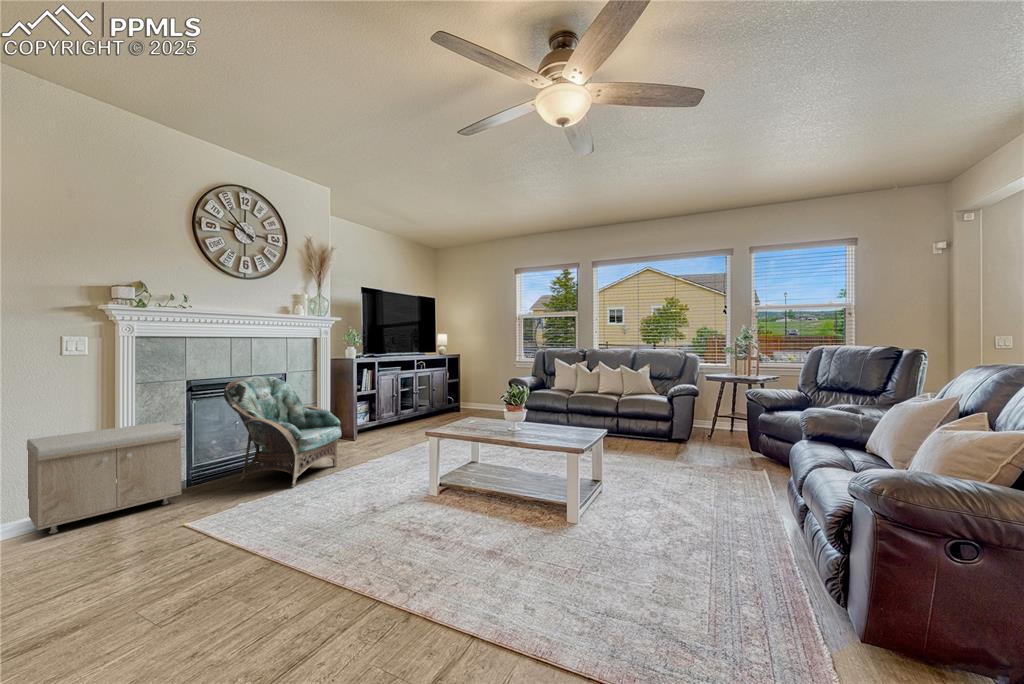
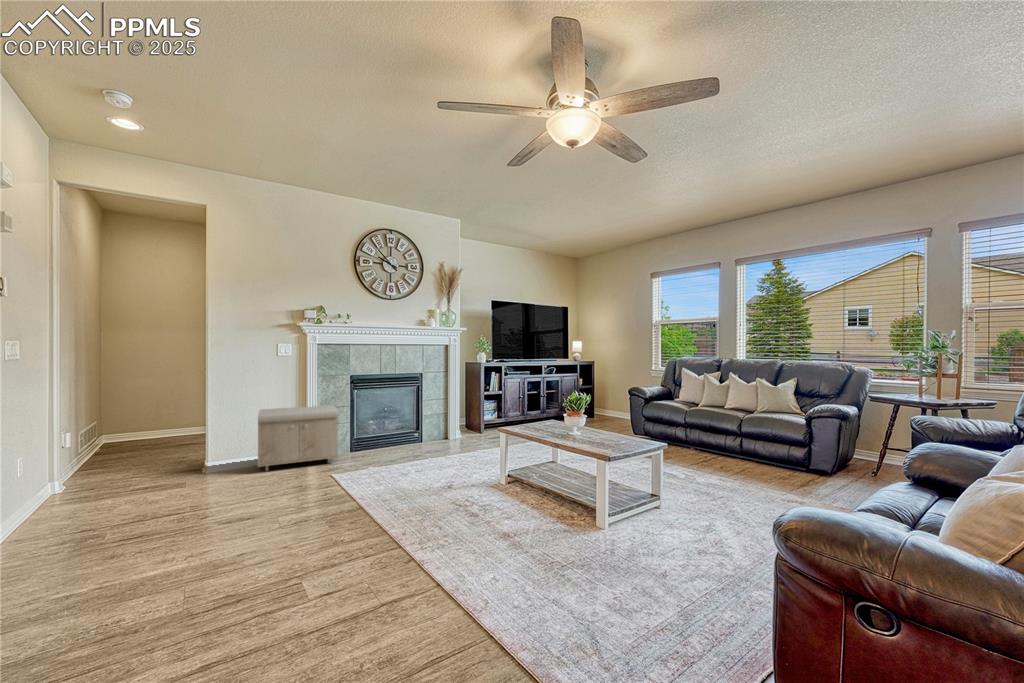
armchair: present [224,376,342,487] -> none [369,375,452,464]

